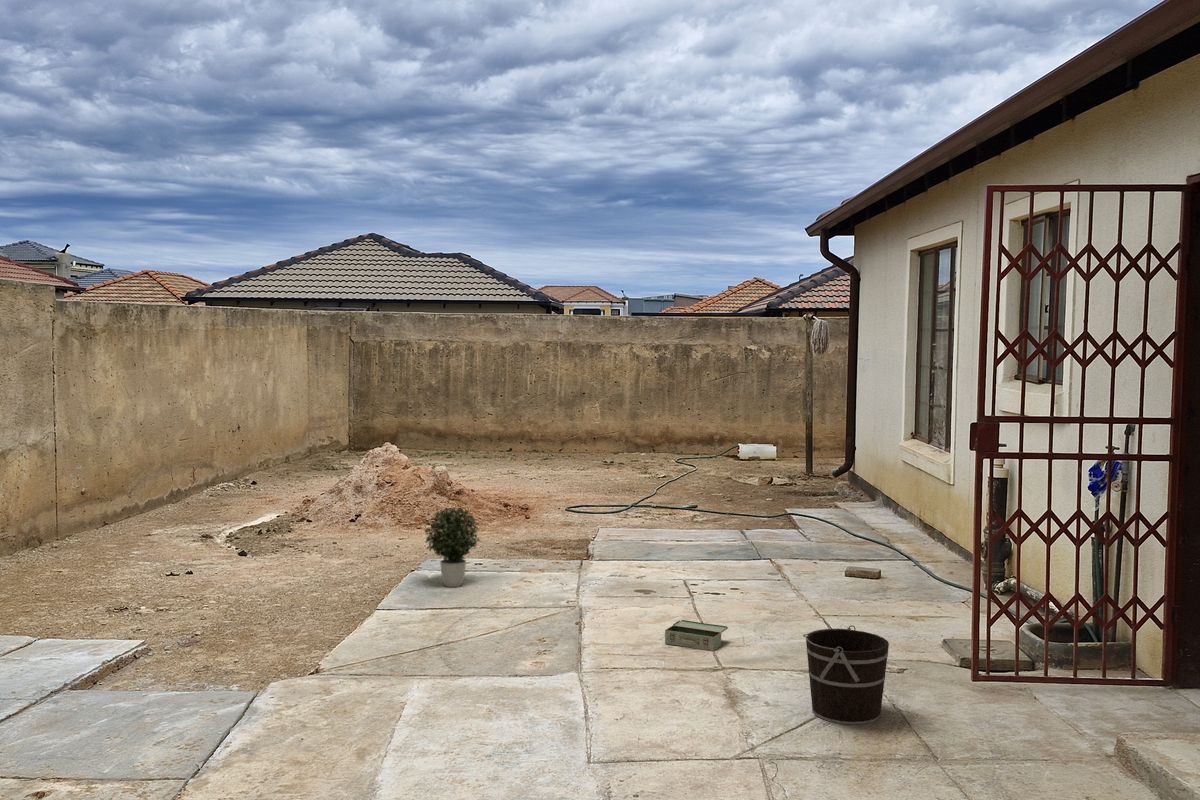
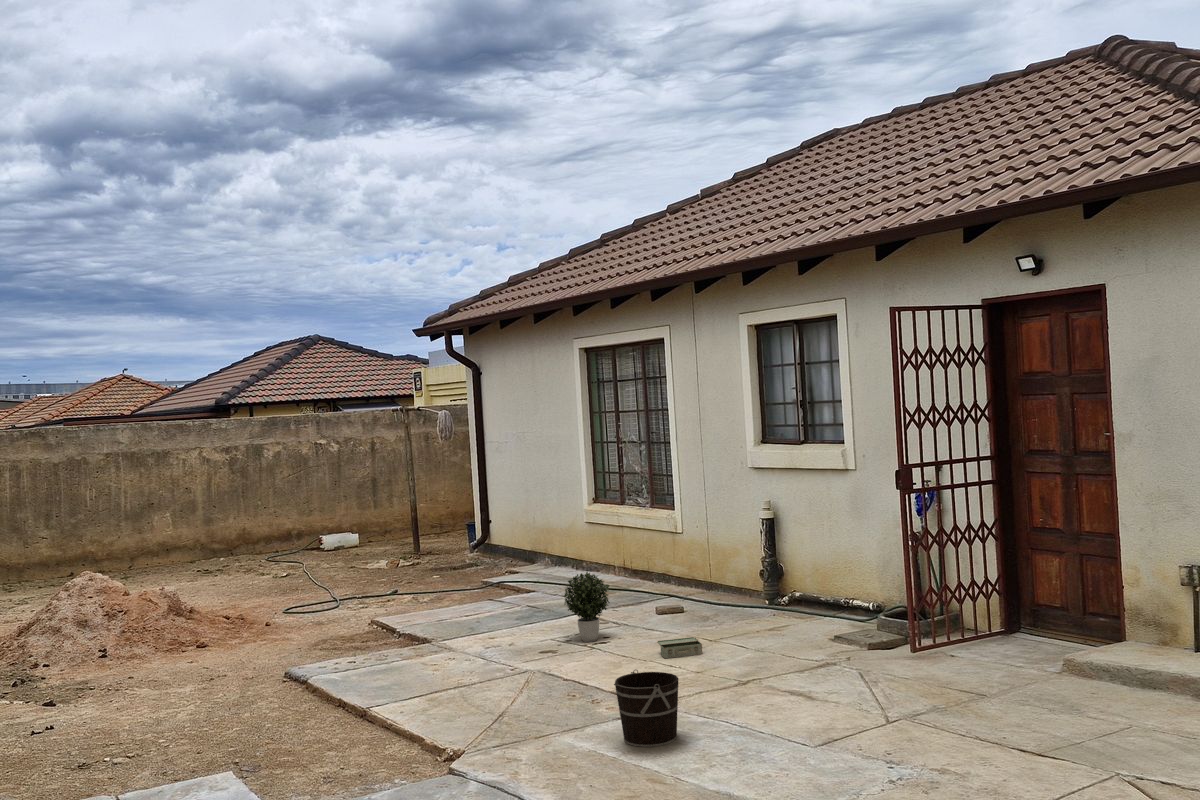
potted plant: present [425,507,480,587] -> present [564,572,610,642]
bucket: present [803,625,889,724] -> present [614,669,678,747]

